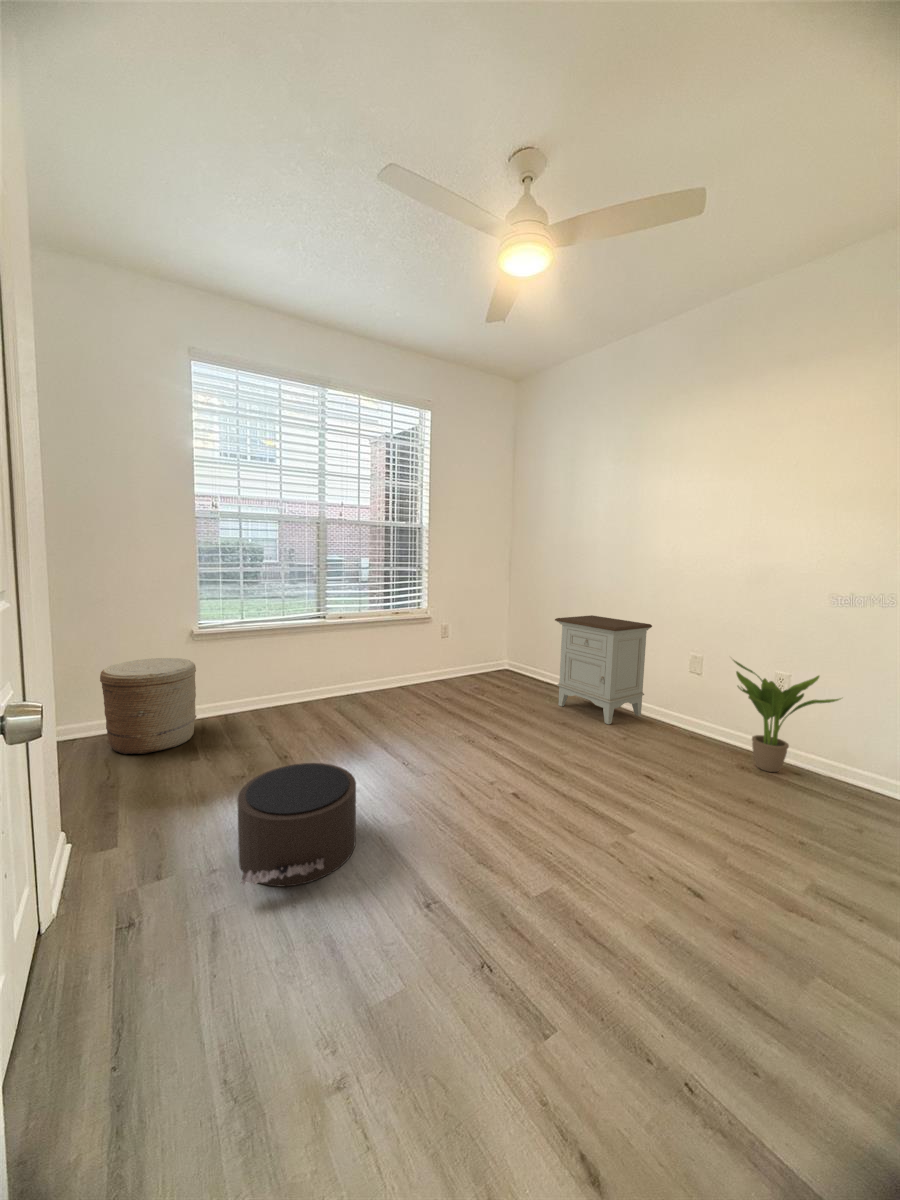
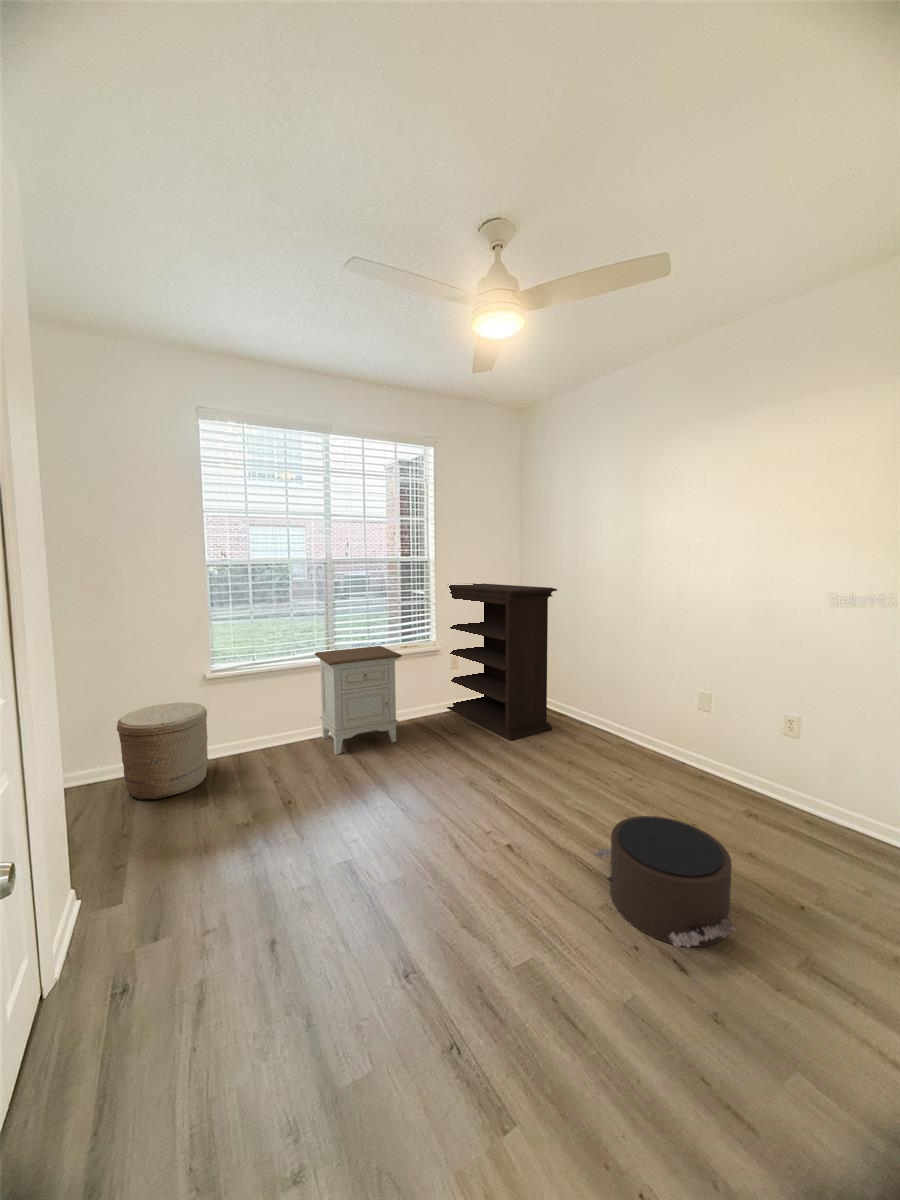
bookshelf: none [430,553,552,705] -> present [447,583,557,740]
nightstand: present [555,615,652,724] -> present [315,646,402,755]
potted plant: present [733,660,841,772] -> none [733,696,856,820]
pouf: present [238,763,356,887] -> present [594,816,738,948]

